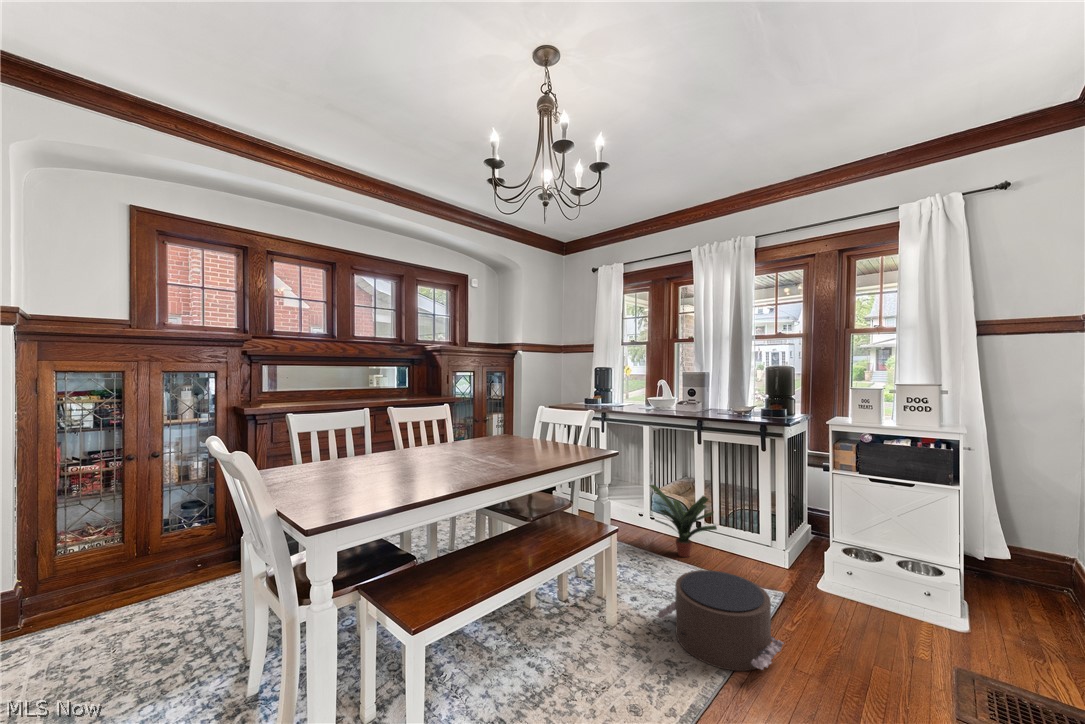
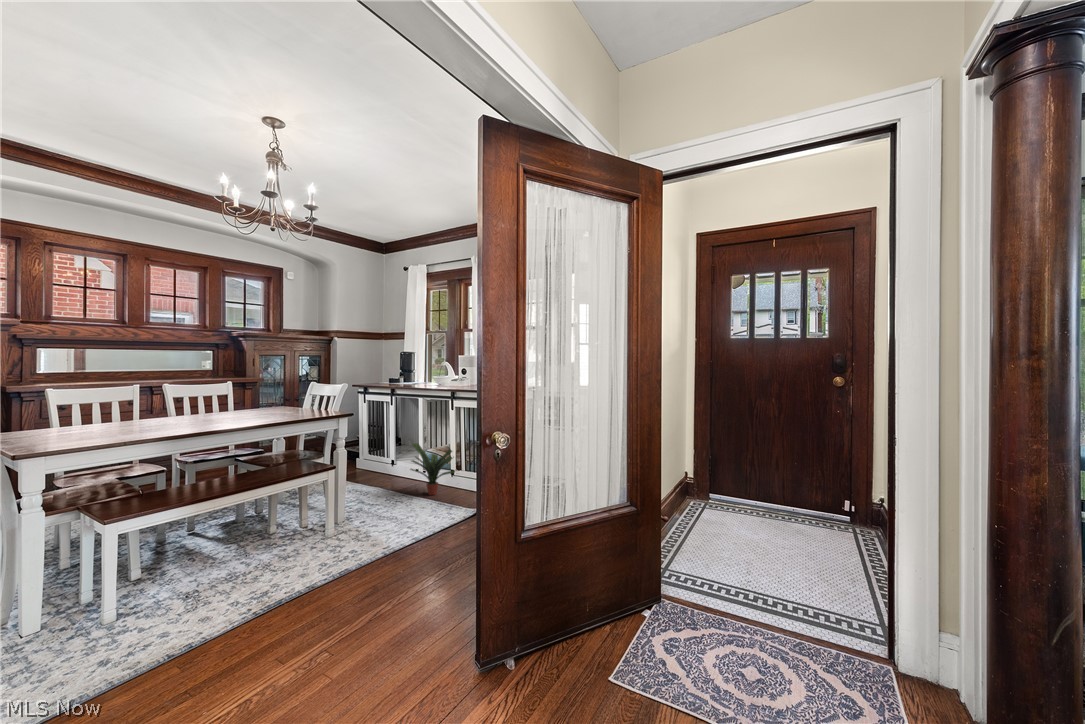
pouf: present [656,570,784,671] -> none [366,495,442,554]

